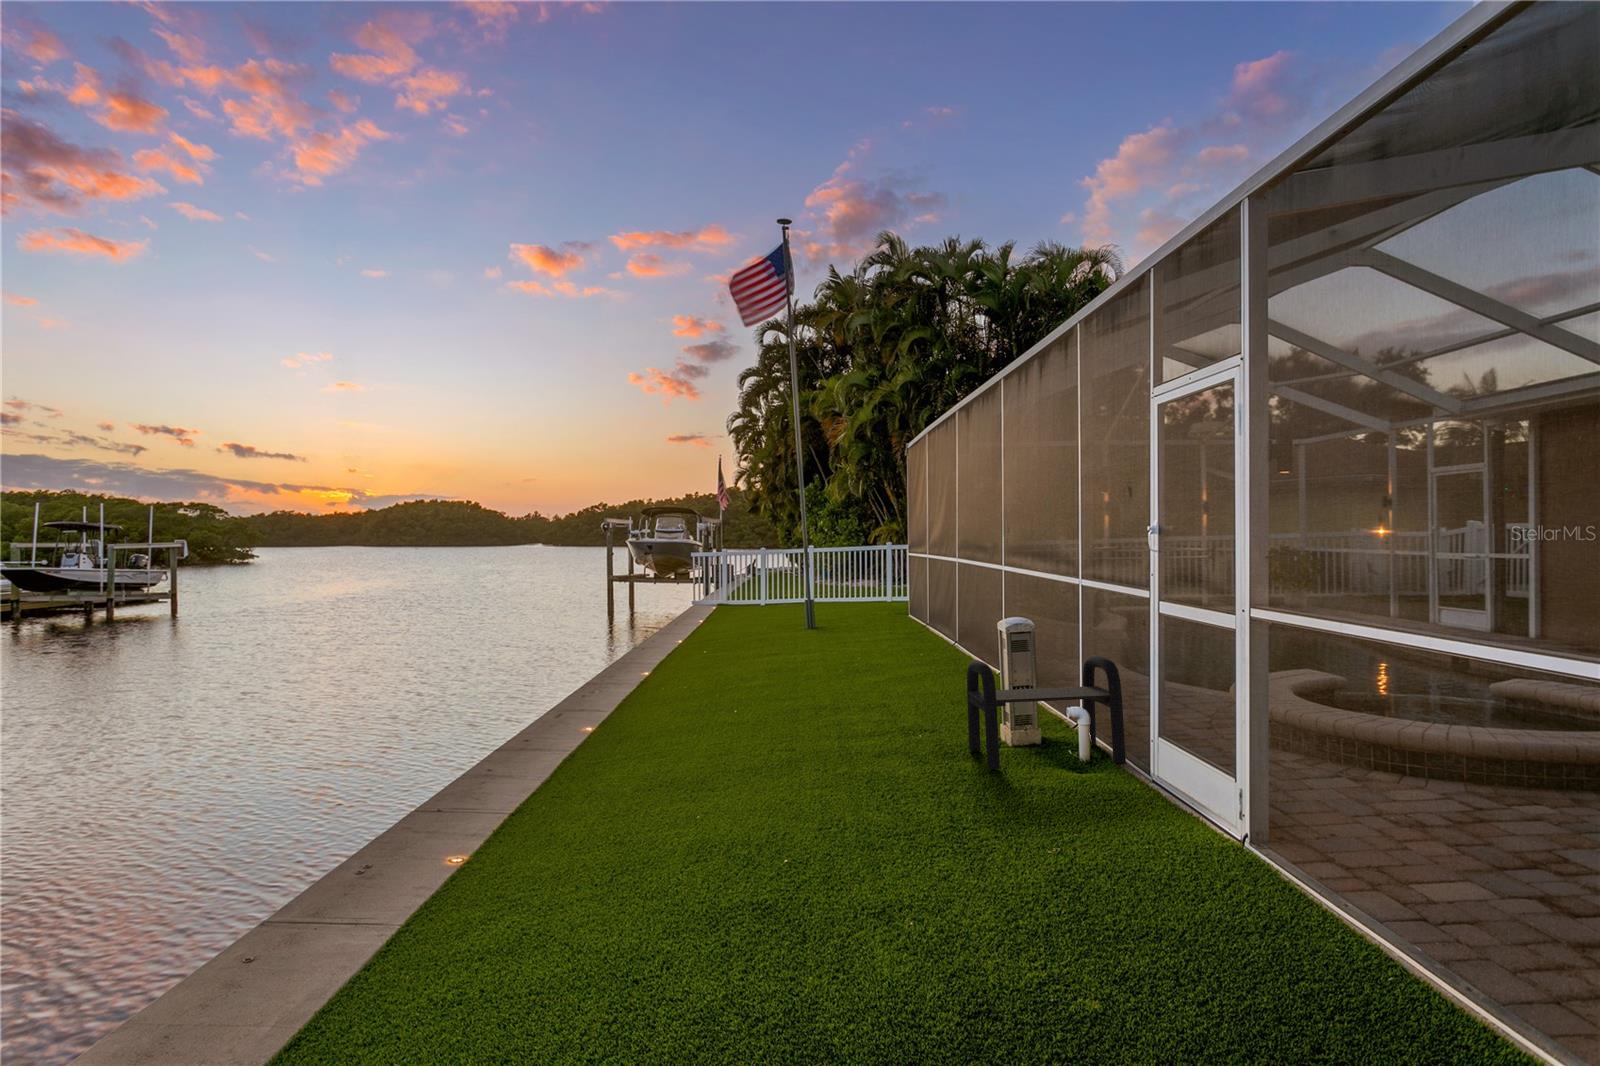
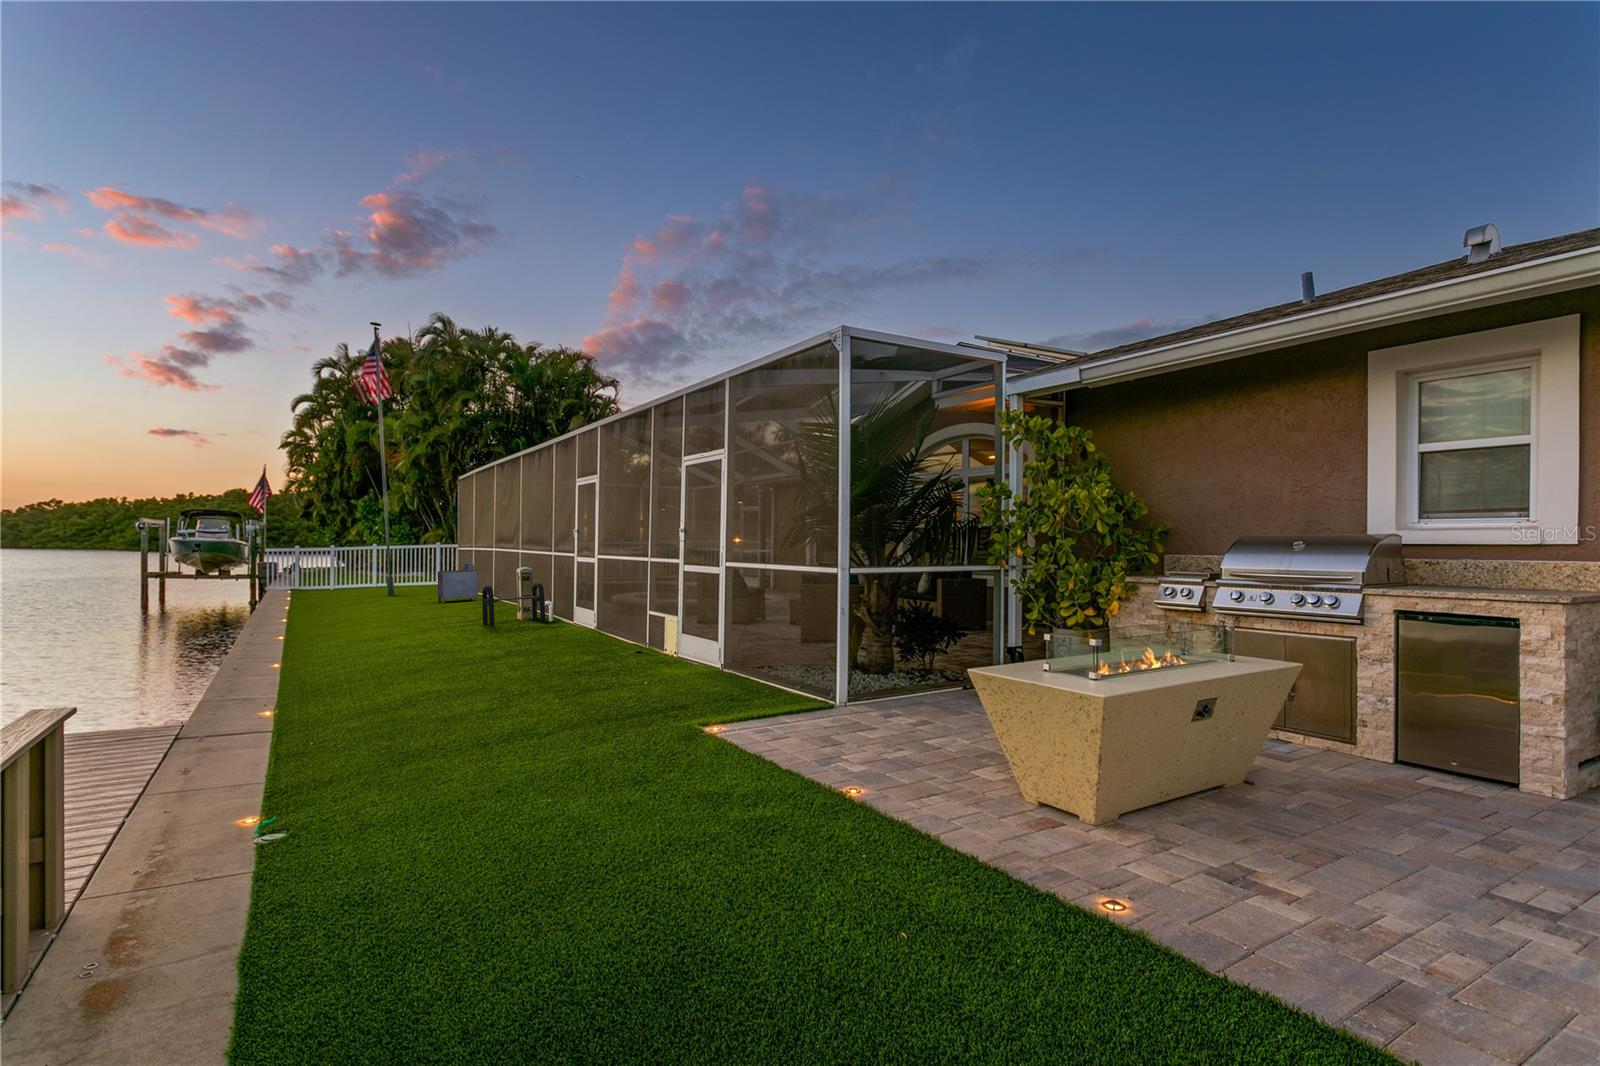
armchair: none [883,581,947,650] -> present [438,564,478,603]

